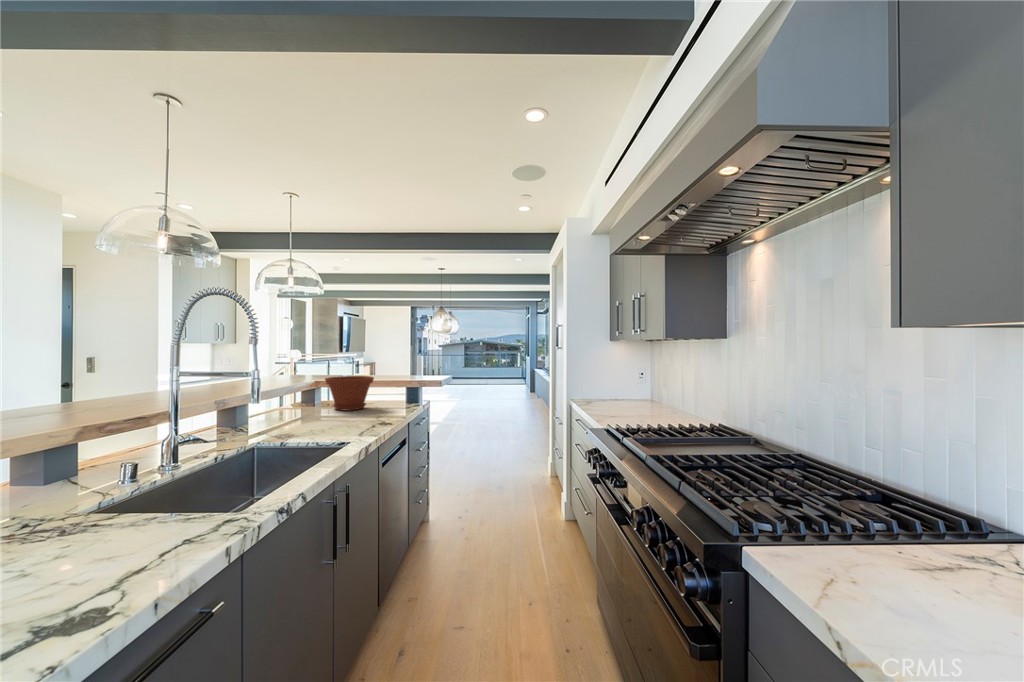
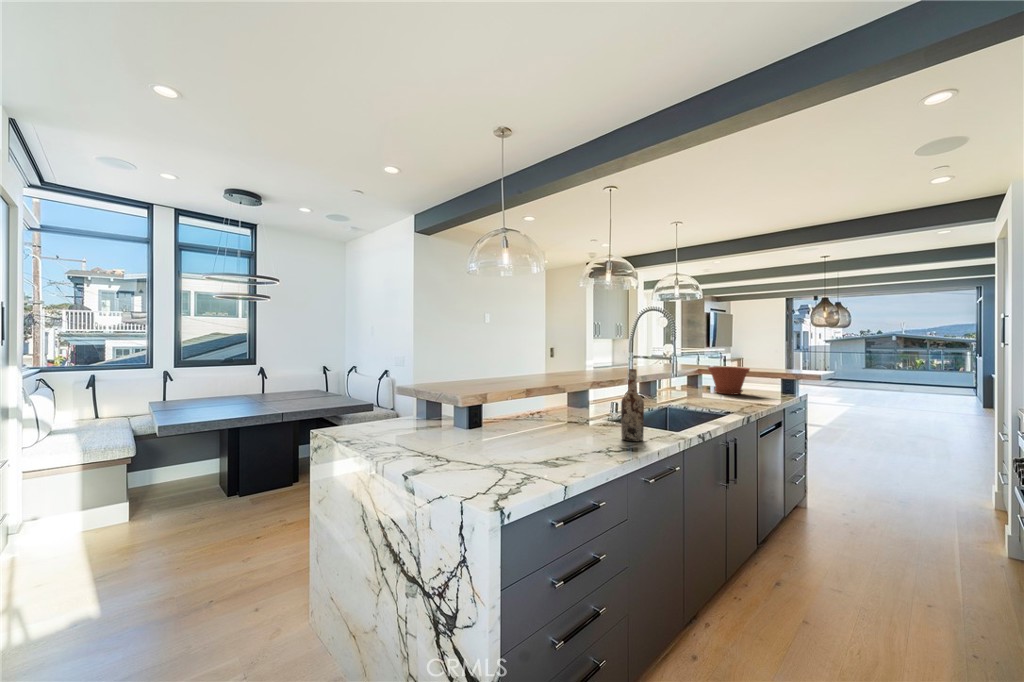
wine bottle: none [50,410,126,596] -> present [621,369,644,441]

